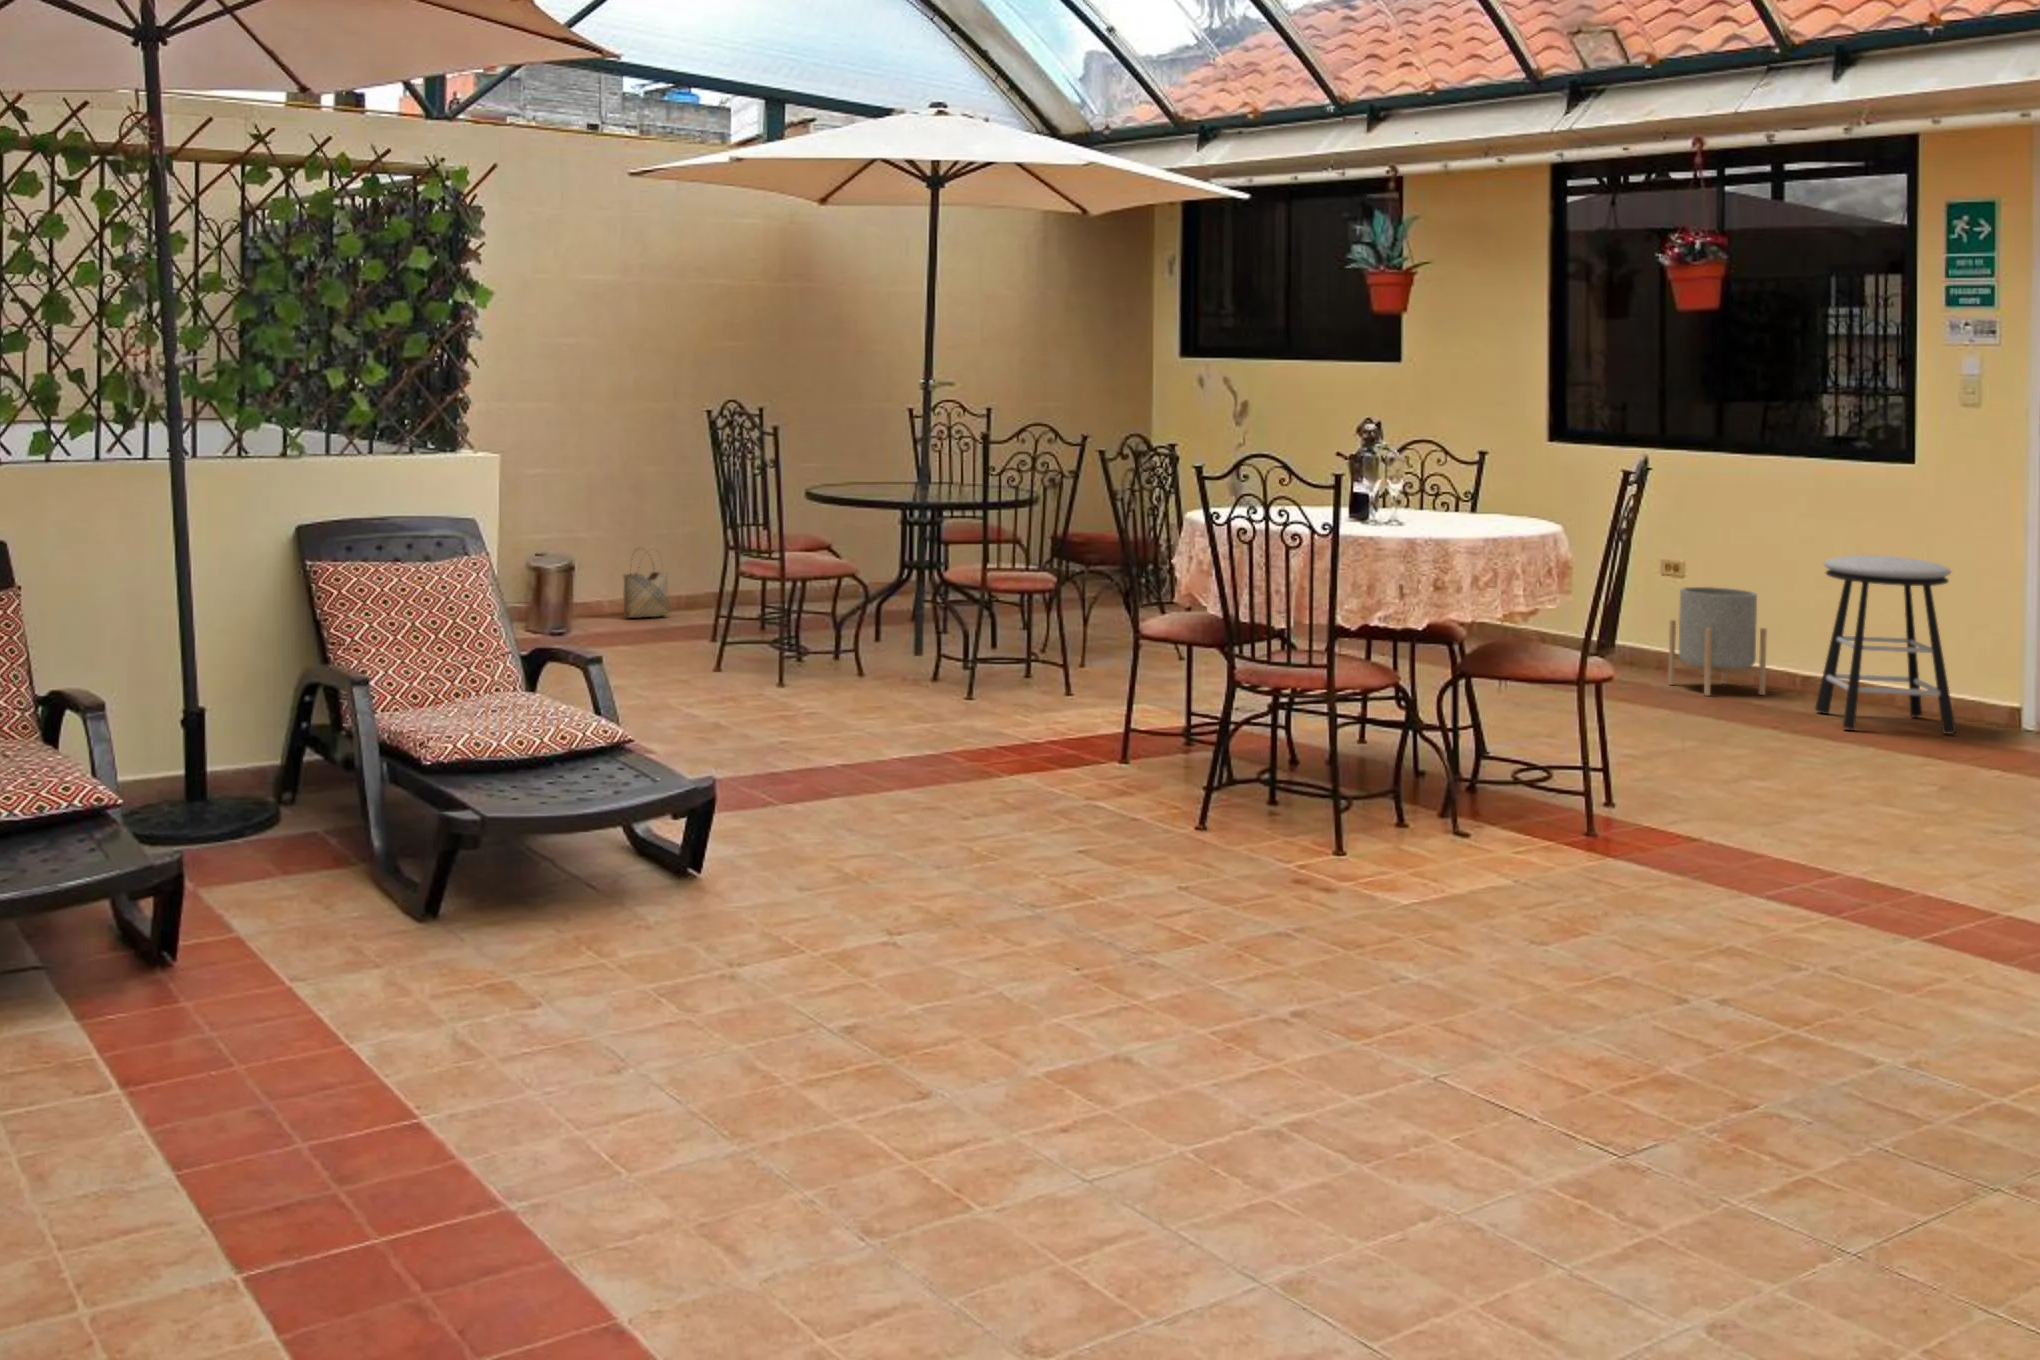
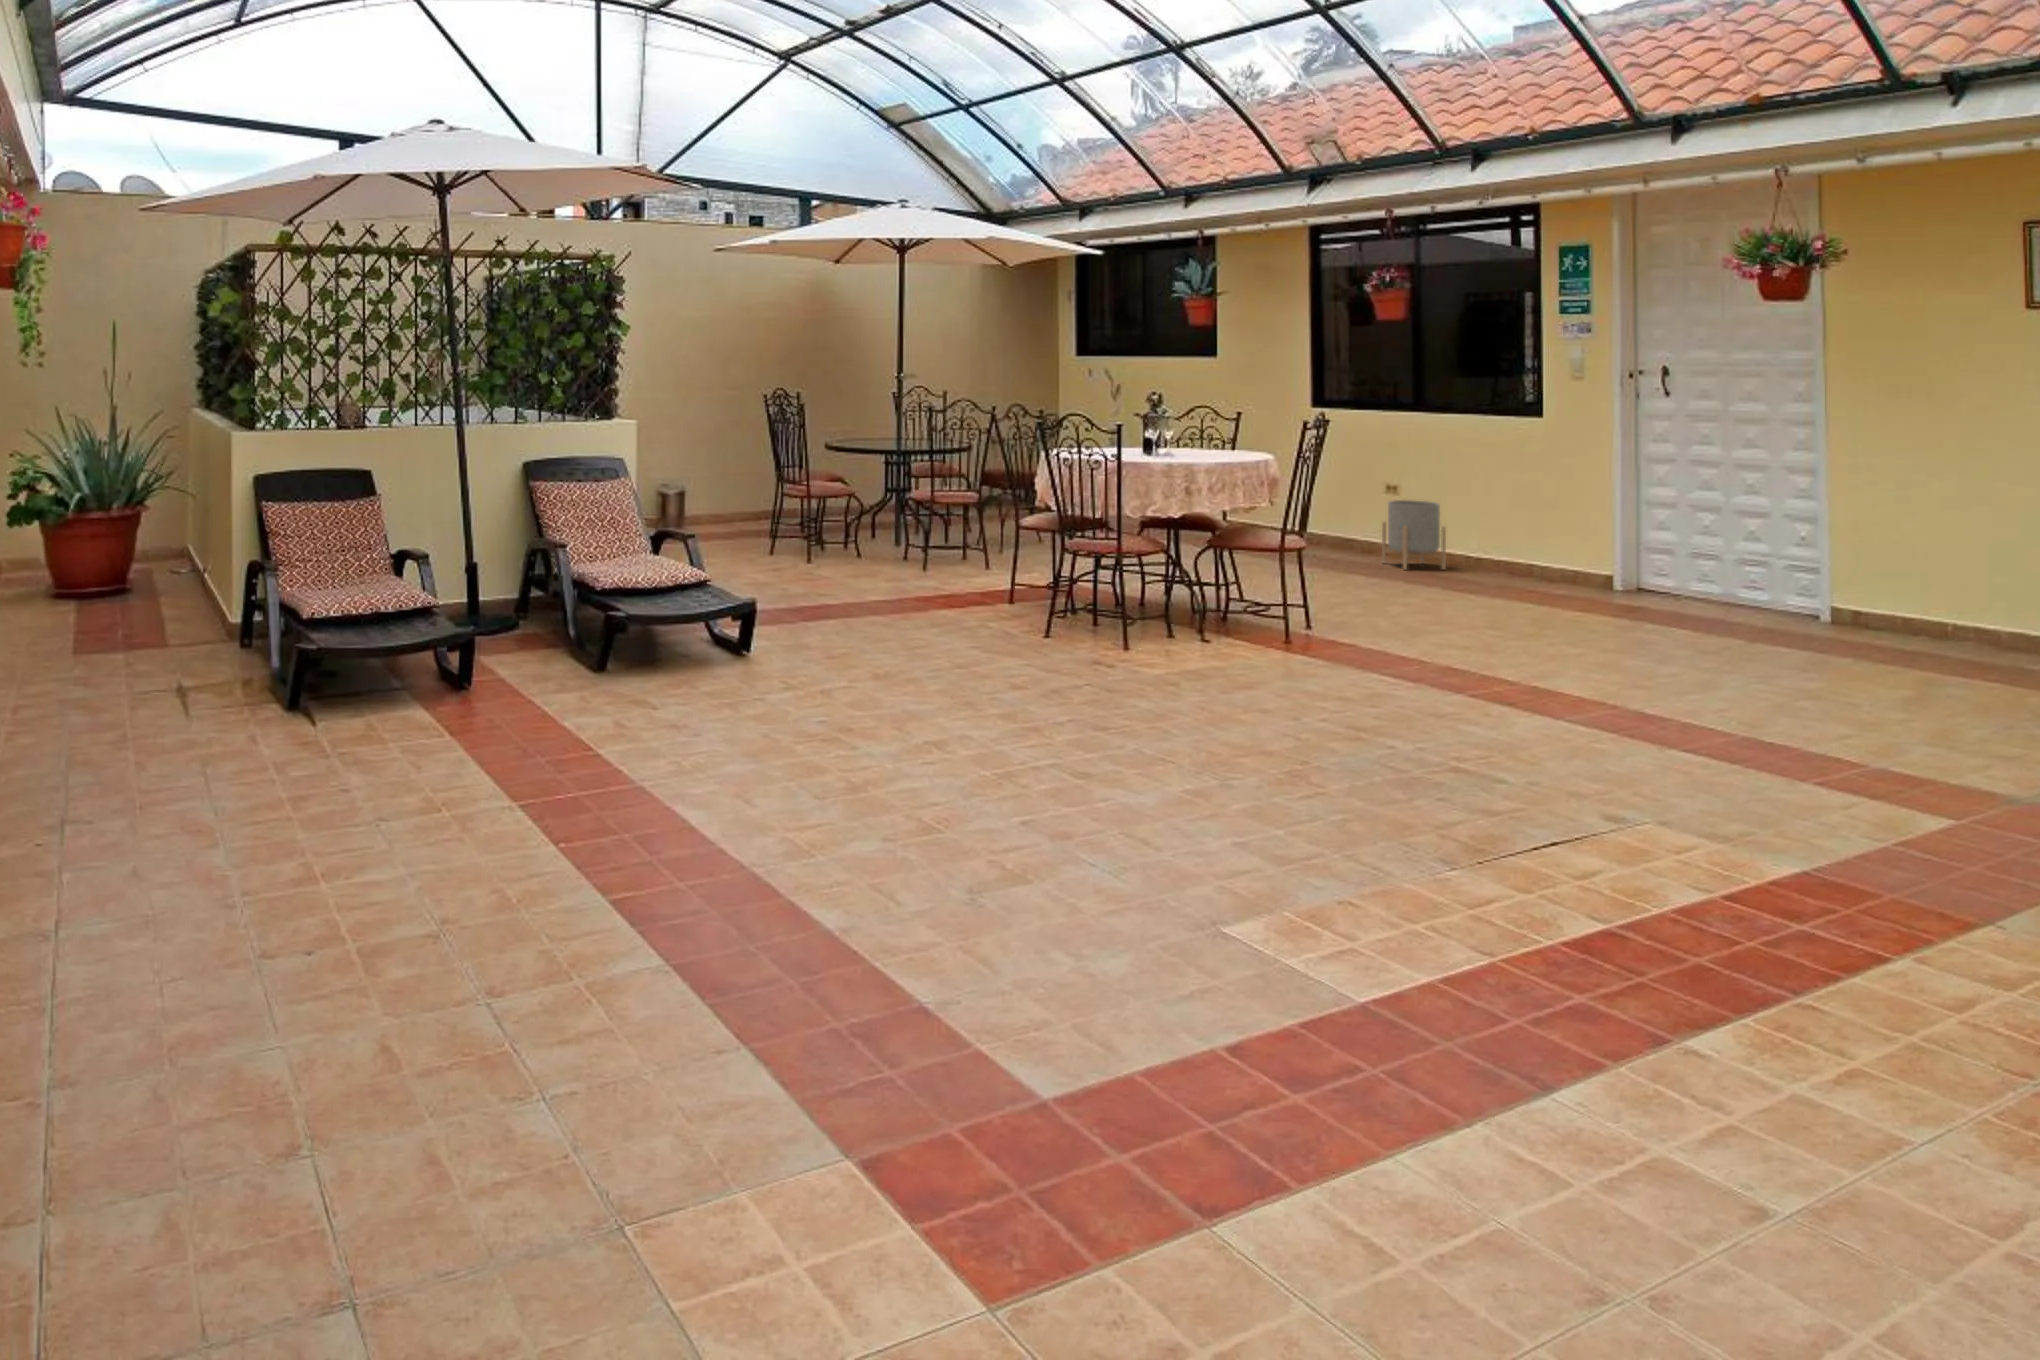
woven basket: present [624,554,669,618] -> none [714,481,743,524]
stool: present [1815,555,1956,733] -> none [1474,478,1564,592]

